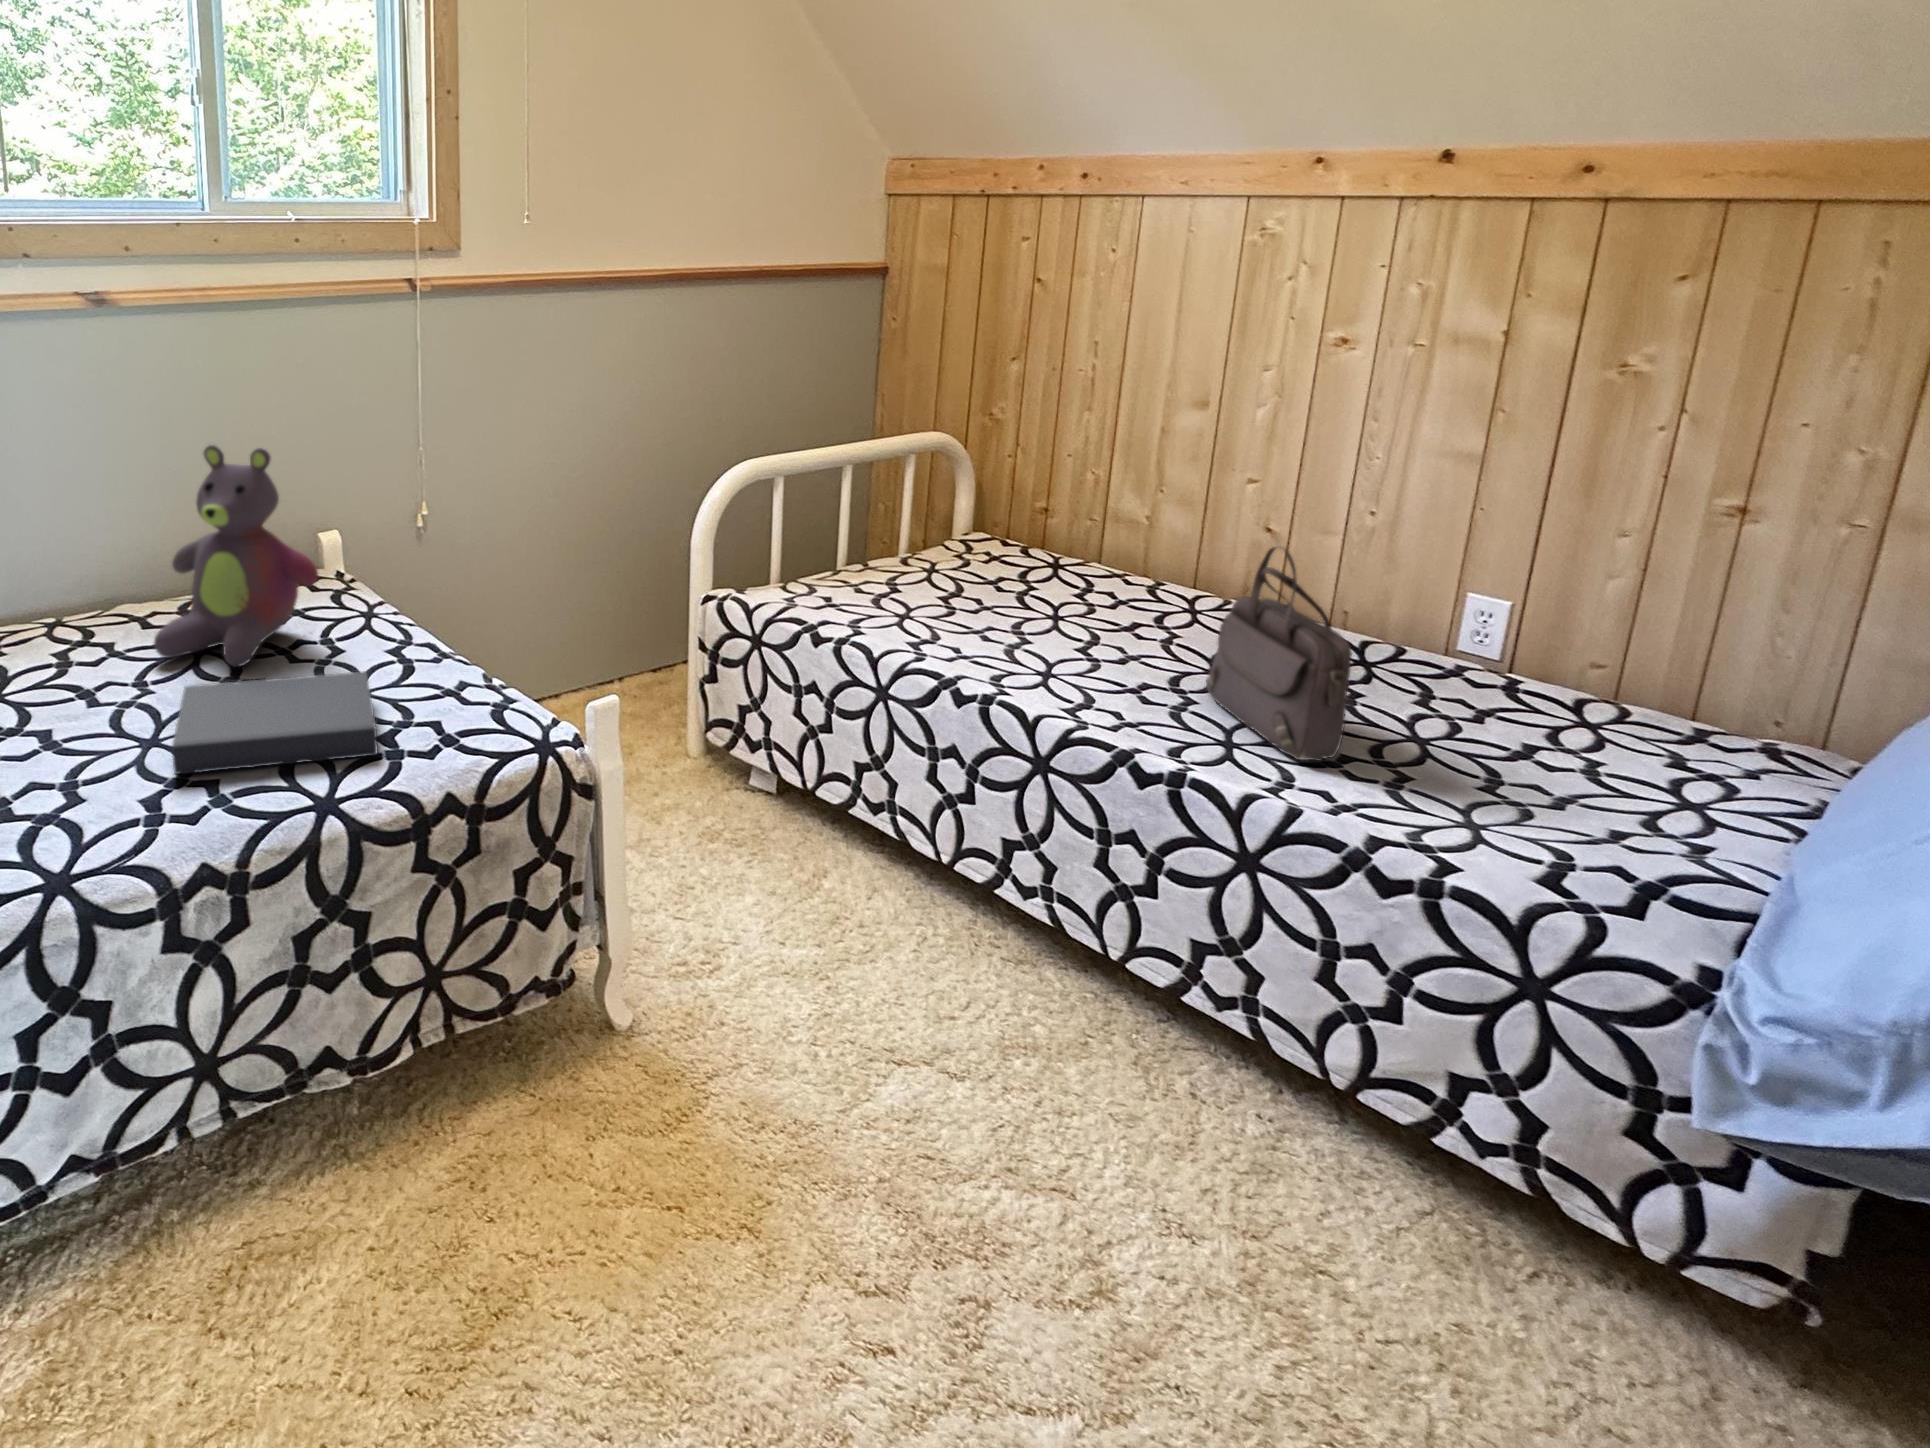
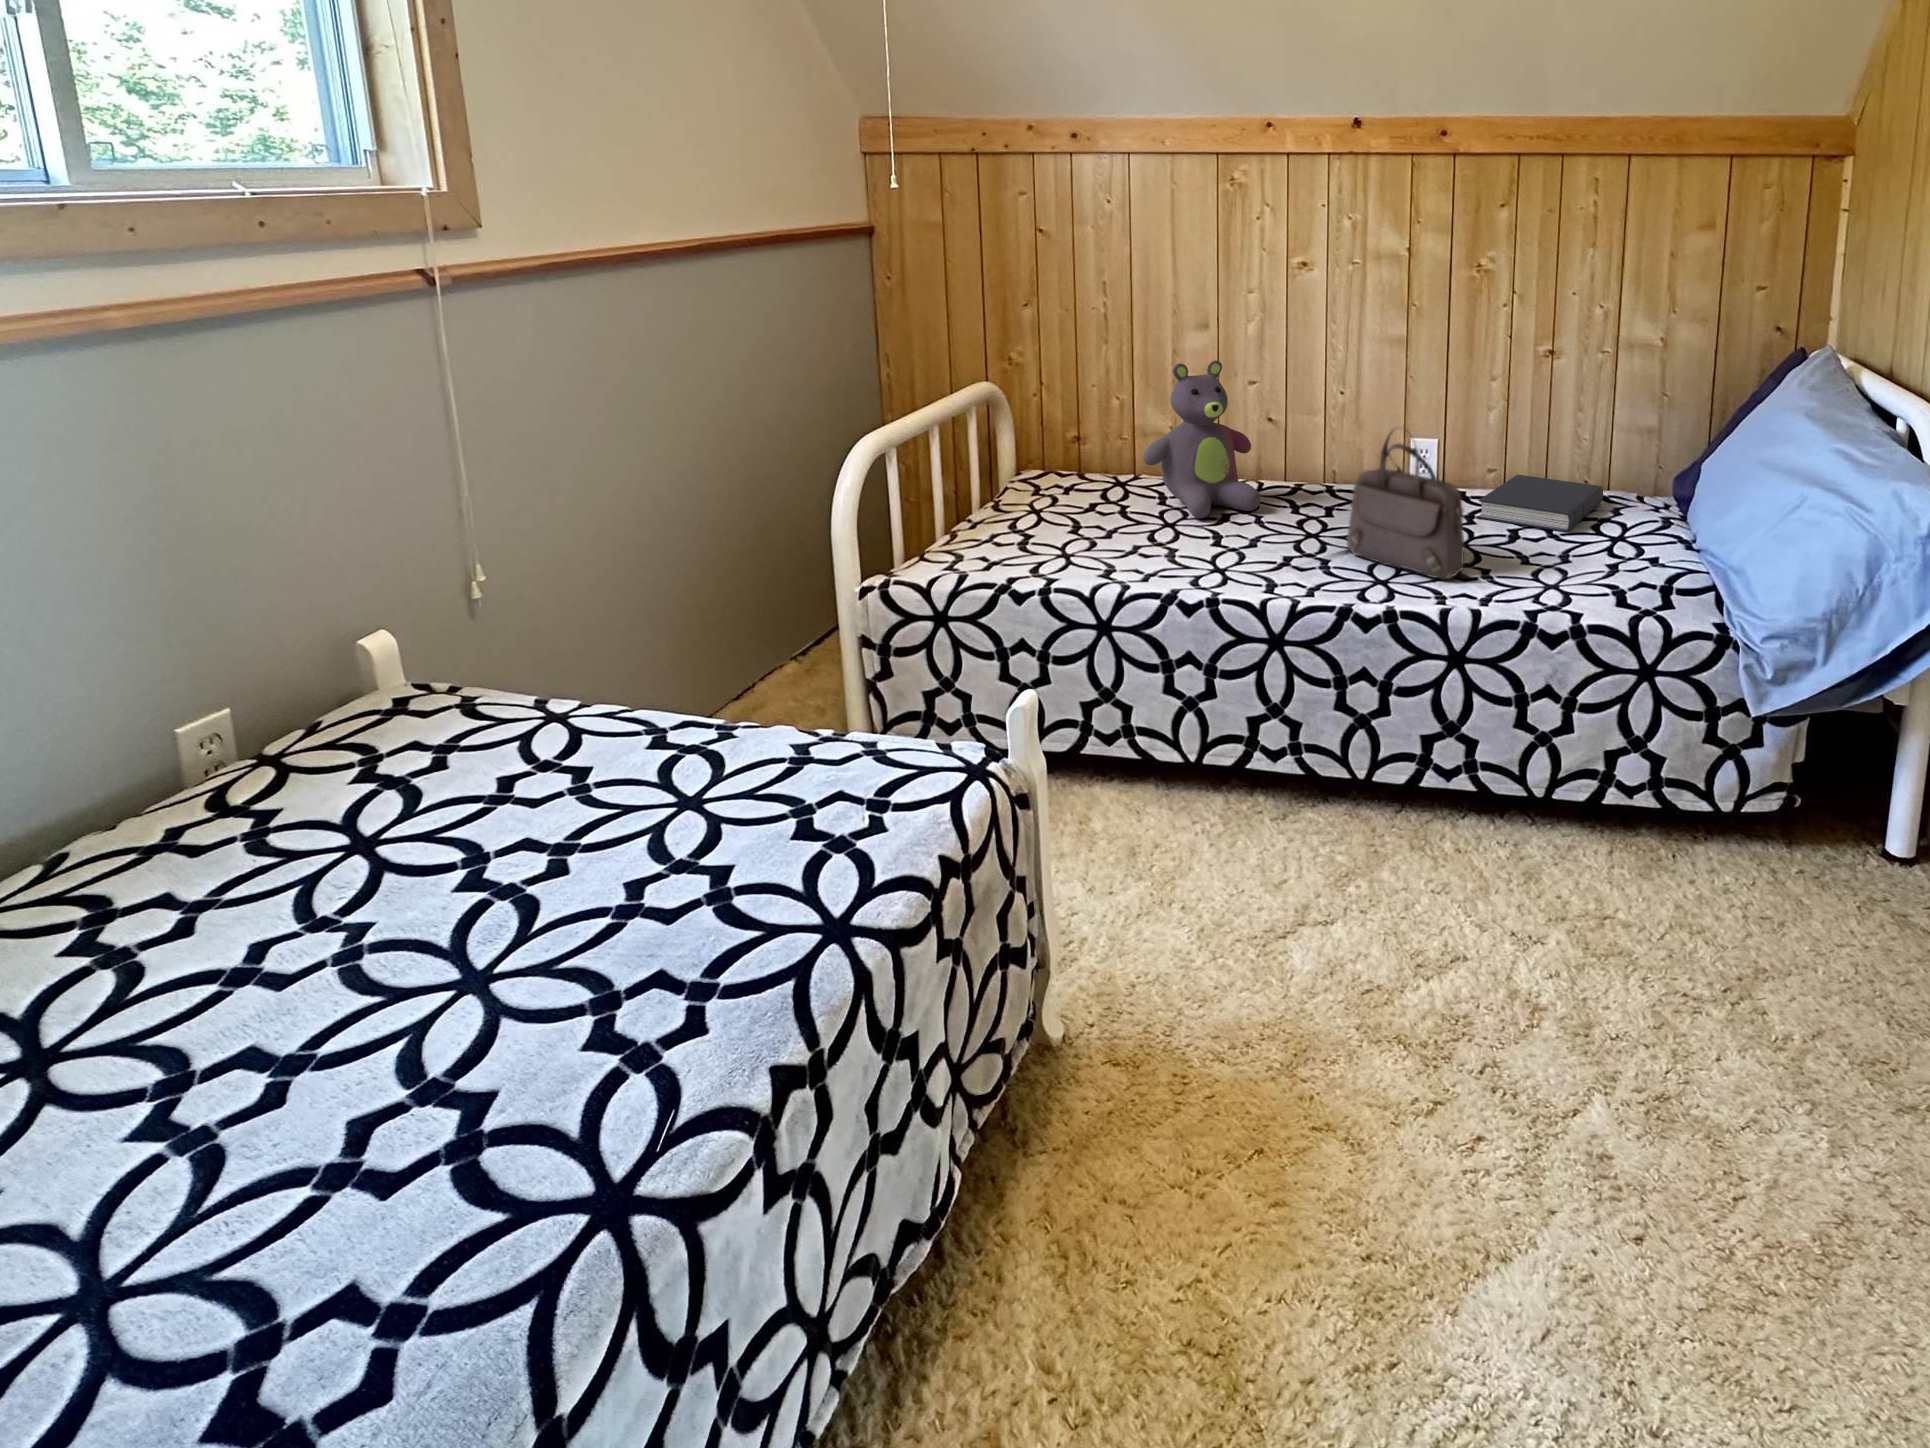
stuffed bear: present [154,445,318,667] -> present [1143,360,1261,518]
book: present [172,671,377,774] -> present [1478,475,1603,532]

